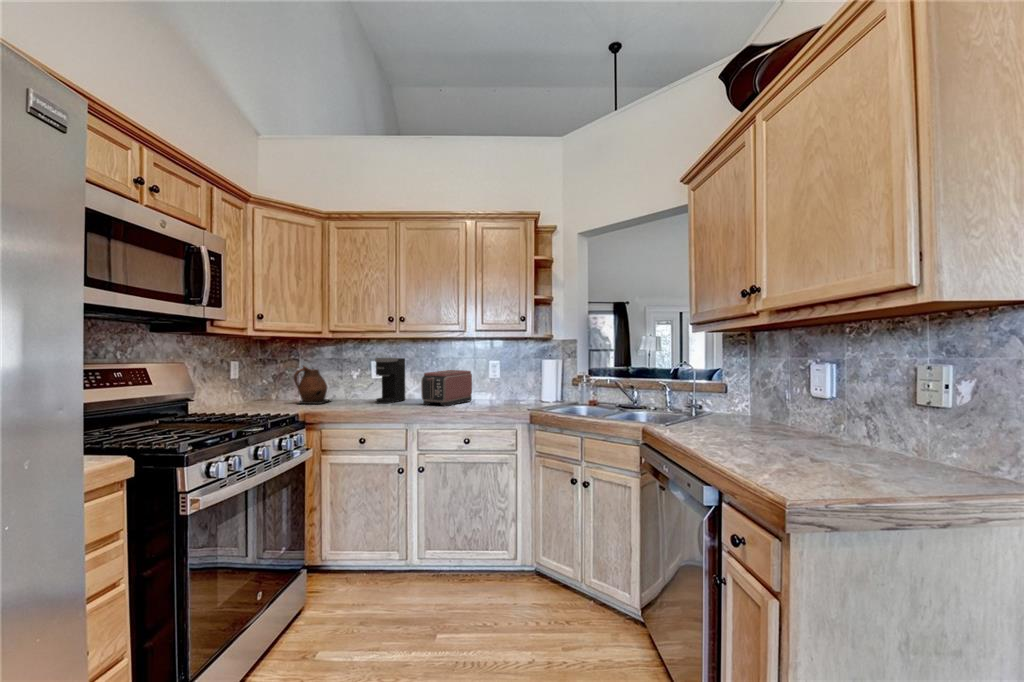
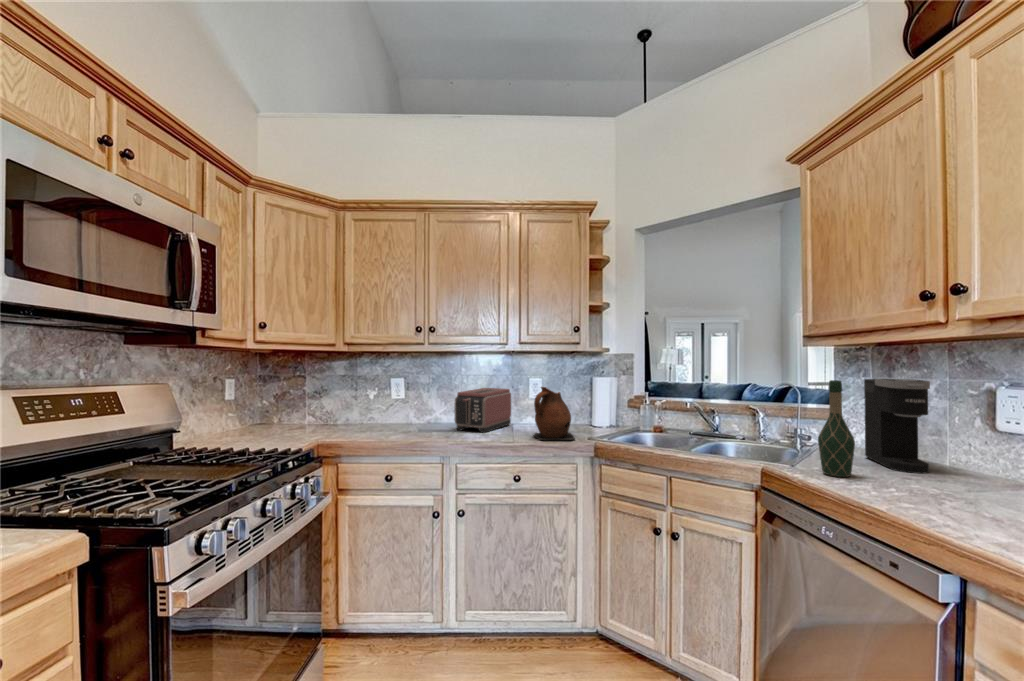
coffee maker: present [375,358,405,404] -> present [864,379,930,473]
wine bottle: none [678,359,703,432] -> present [818,380,855,477]
ceramic pitcher: present [294,366,330,404] -> present [534,387,575,440]

